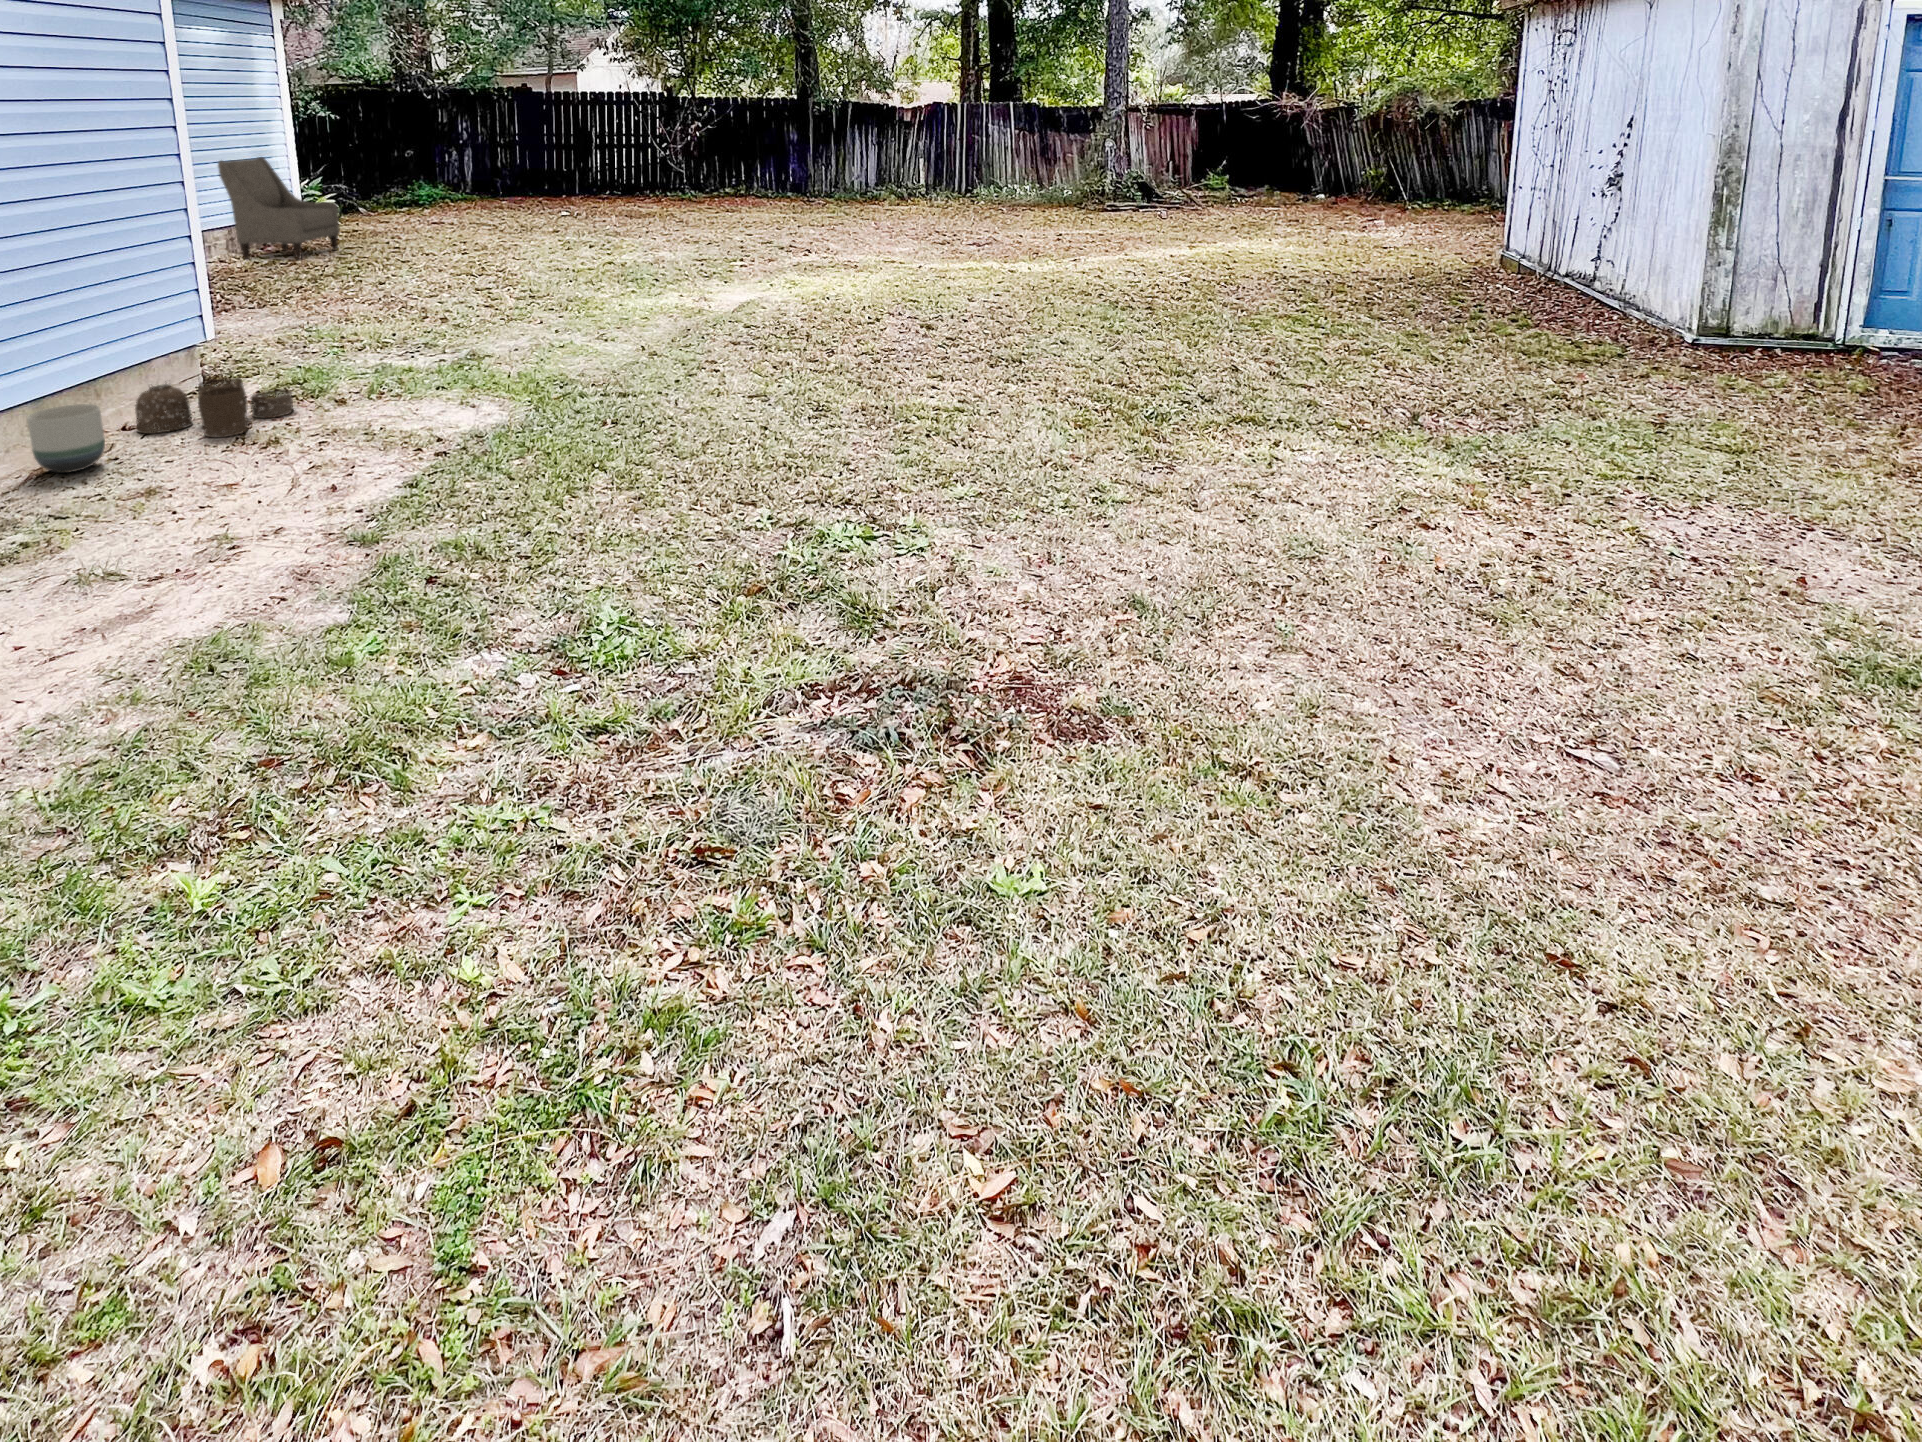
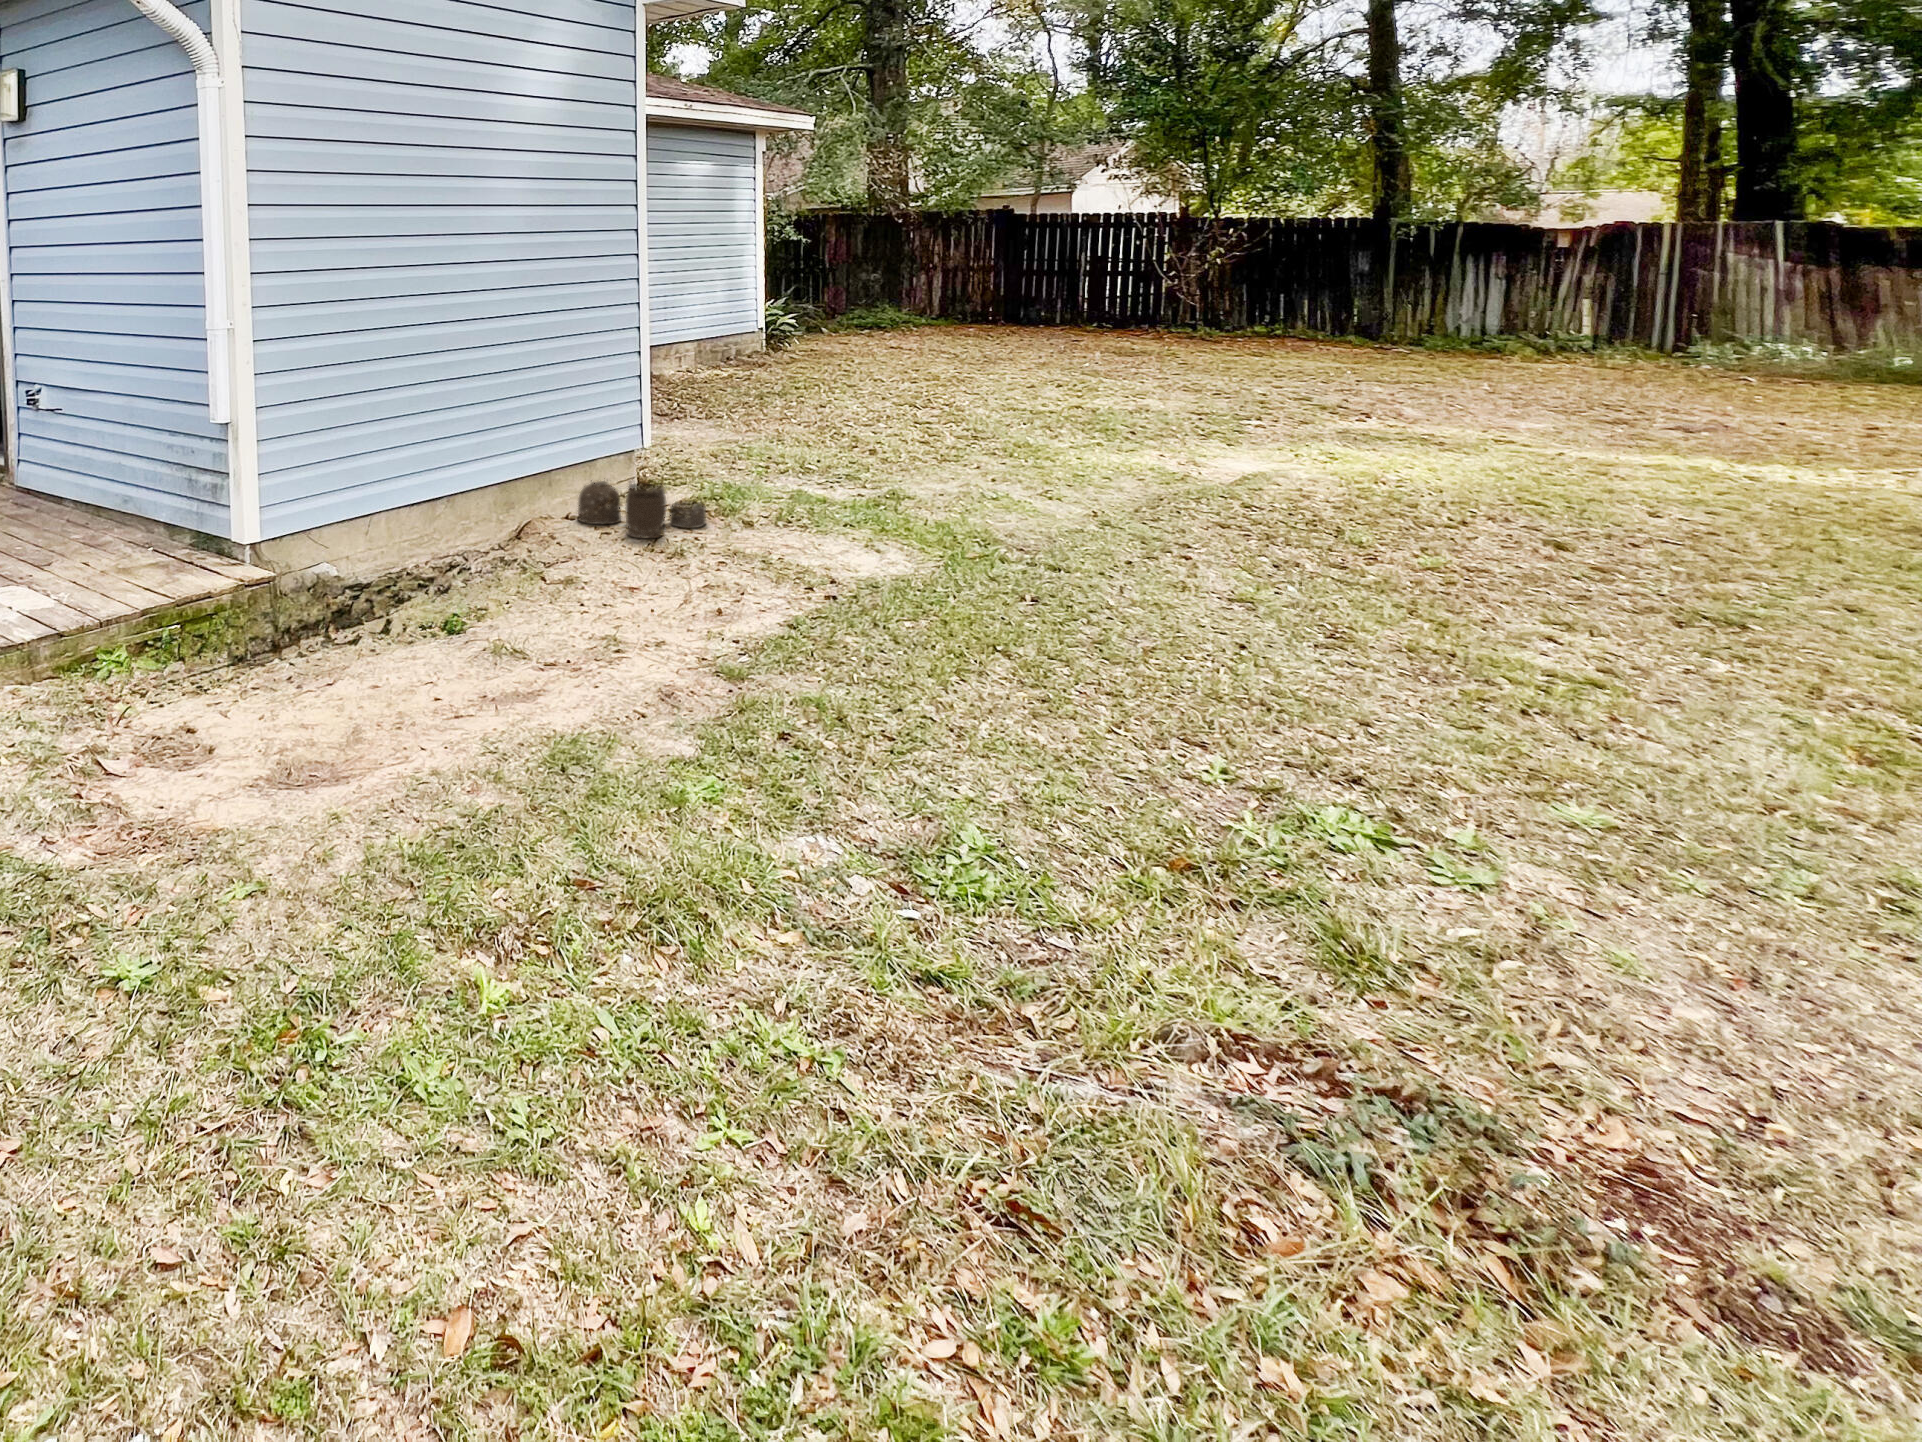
chair: present [218,157,340,259] -> none [689,279,792,377]
planter: present [28,404,105,473] -> none [497,488,549,546]

